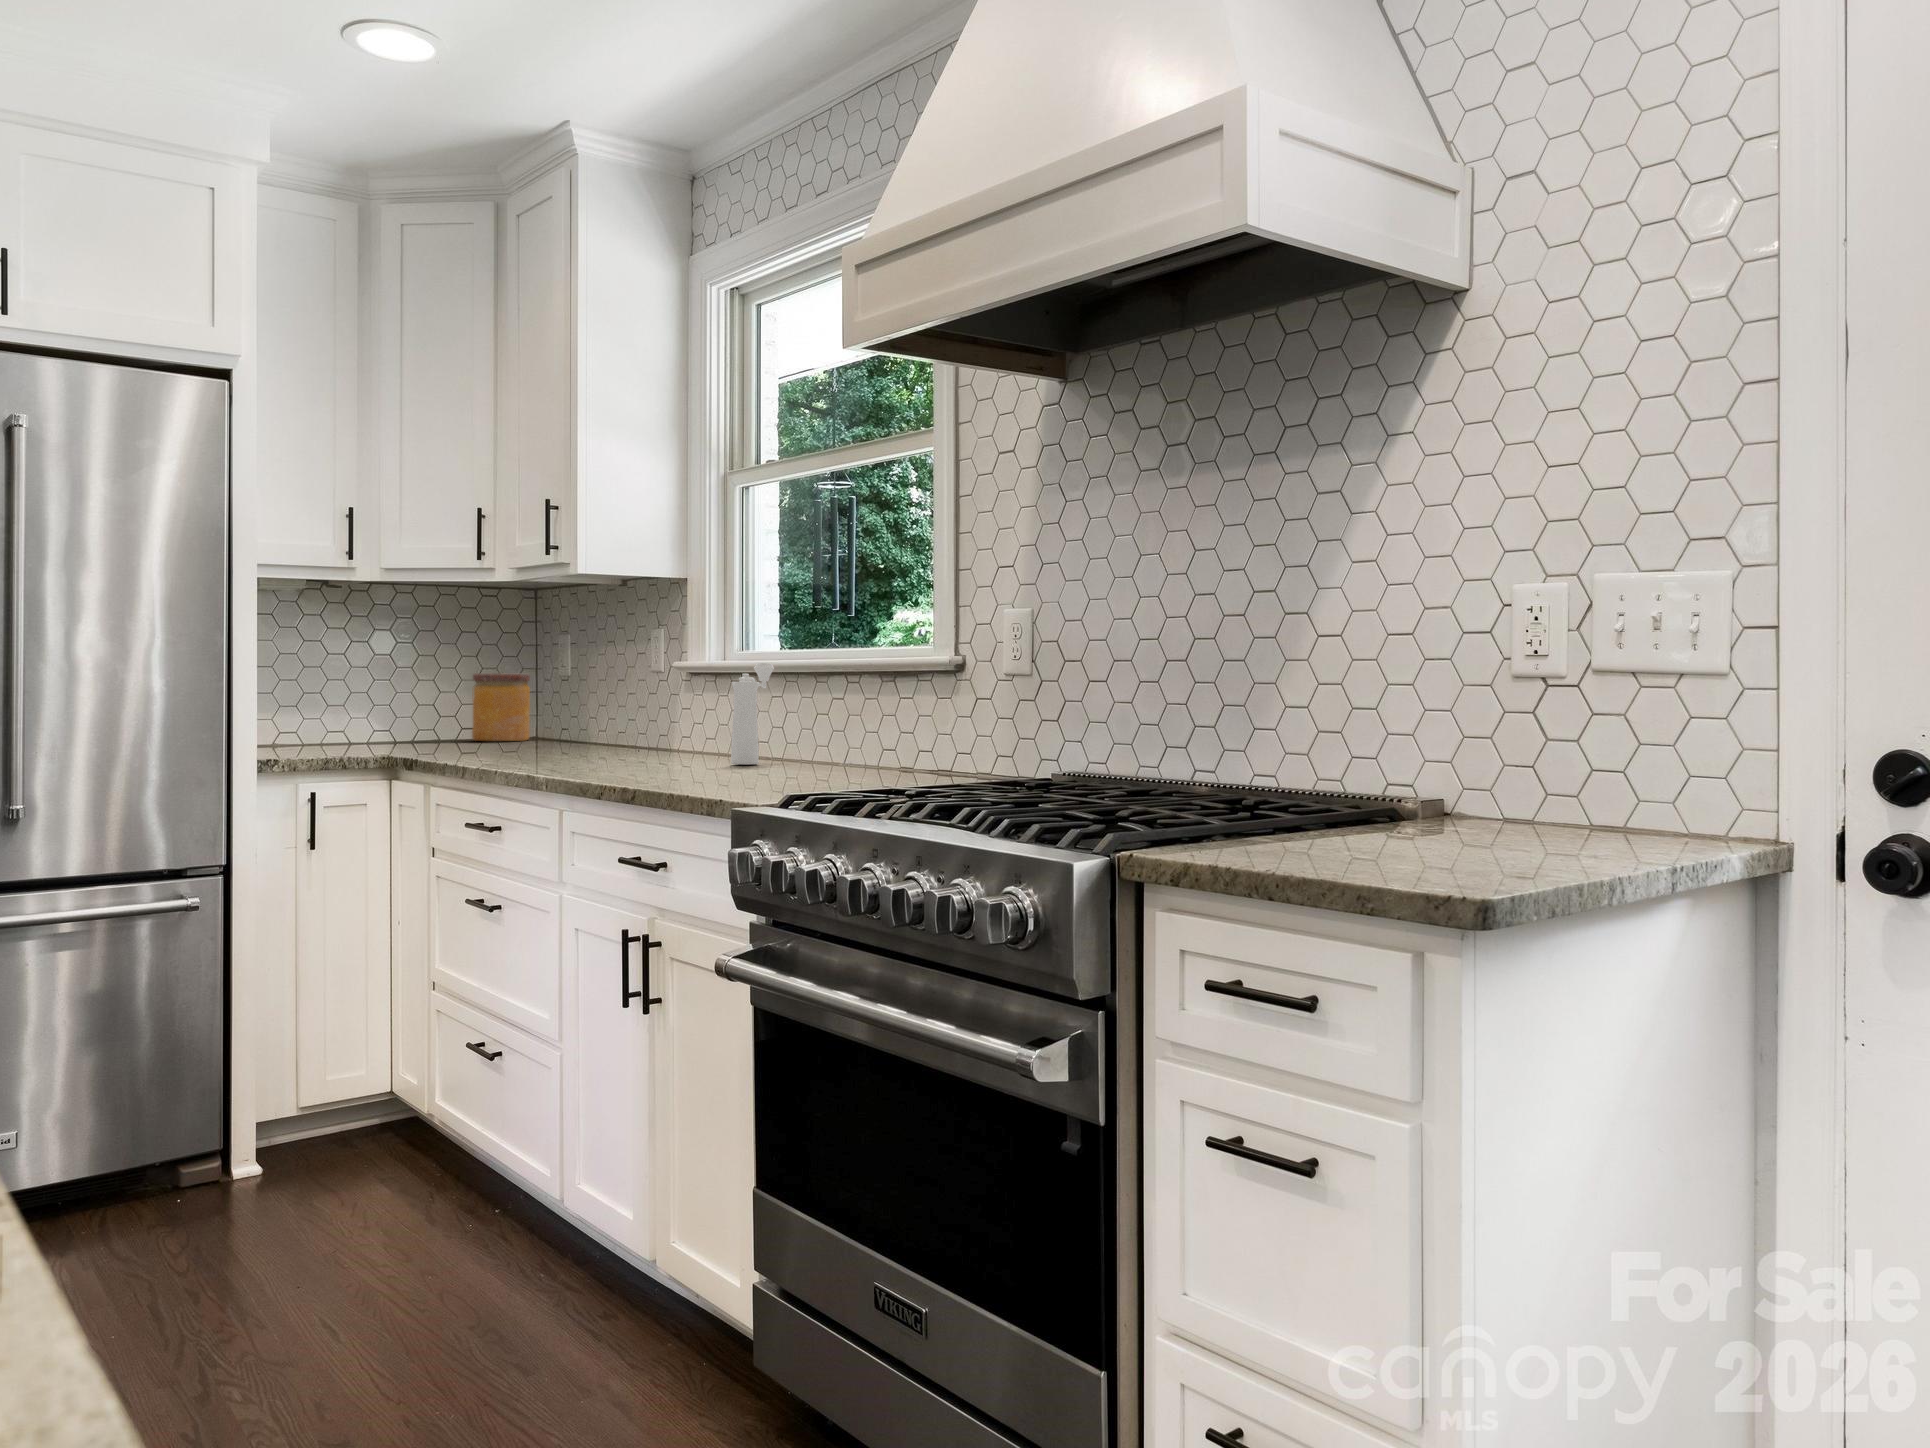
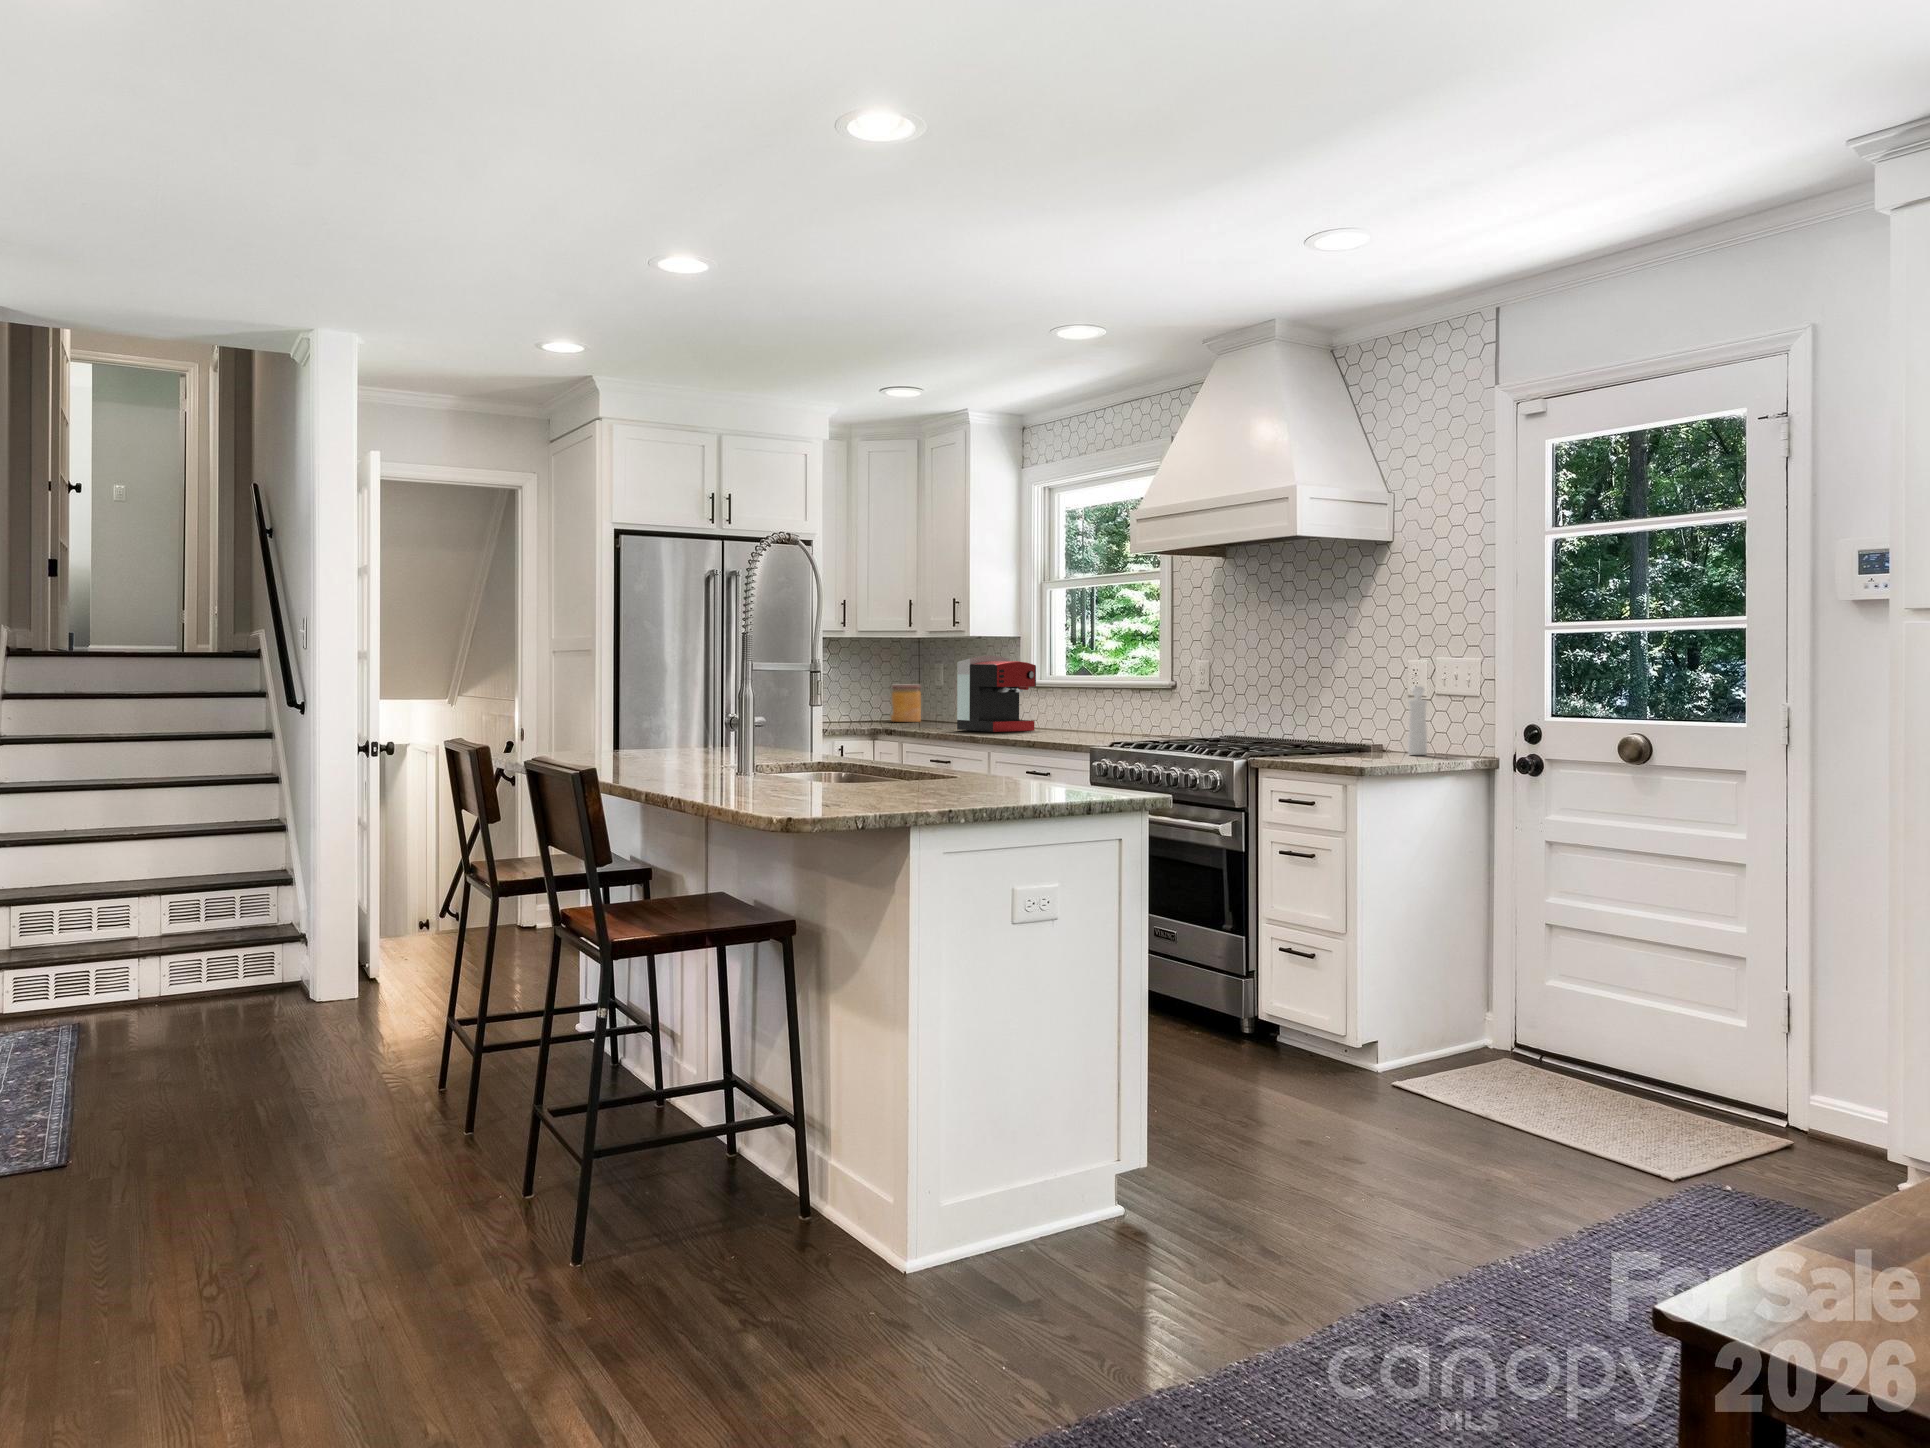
coffee maker: none [538,609,695,763] -> present [957,655,1036,732]
pepper mill: present [731,663,774,765] -> present [1408,686,1427,755]

